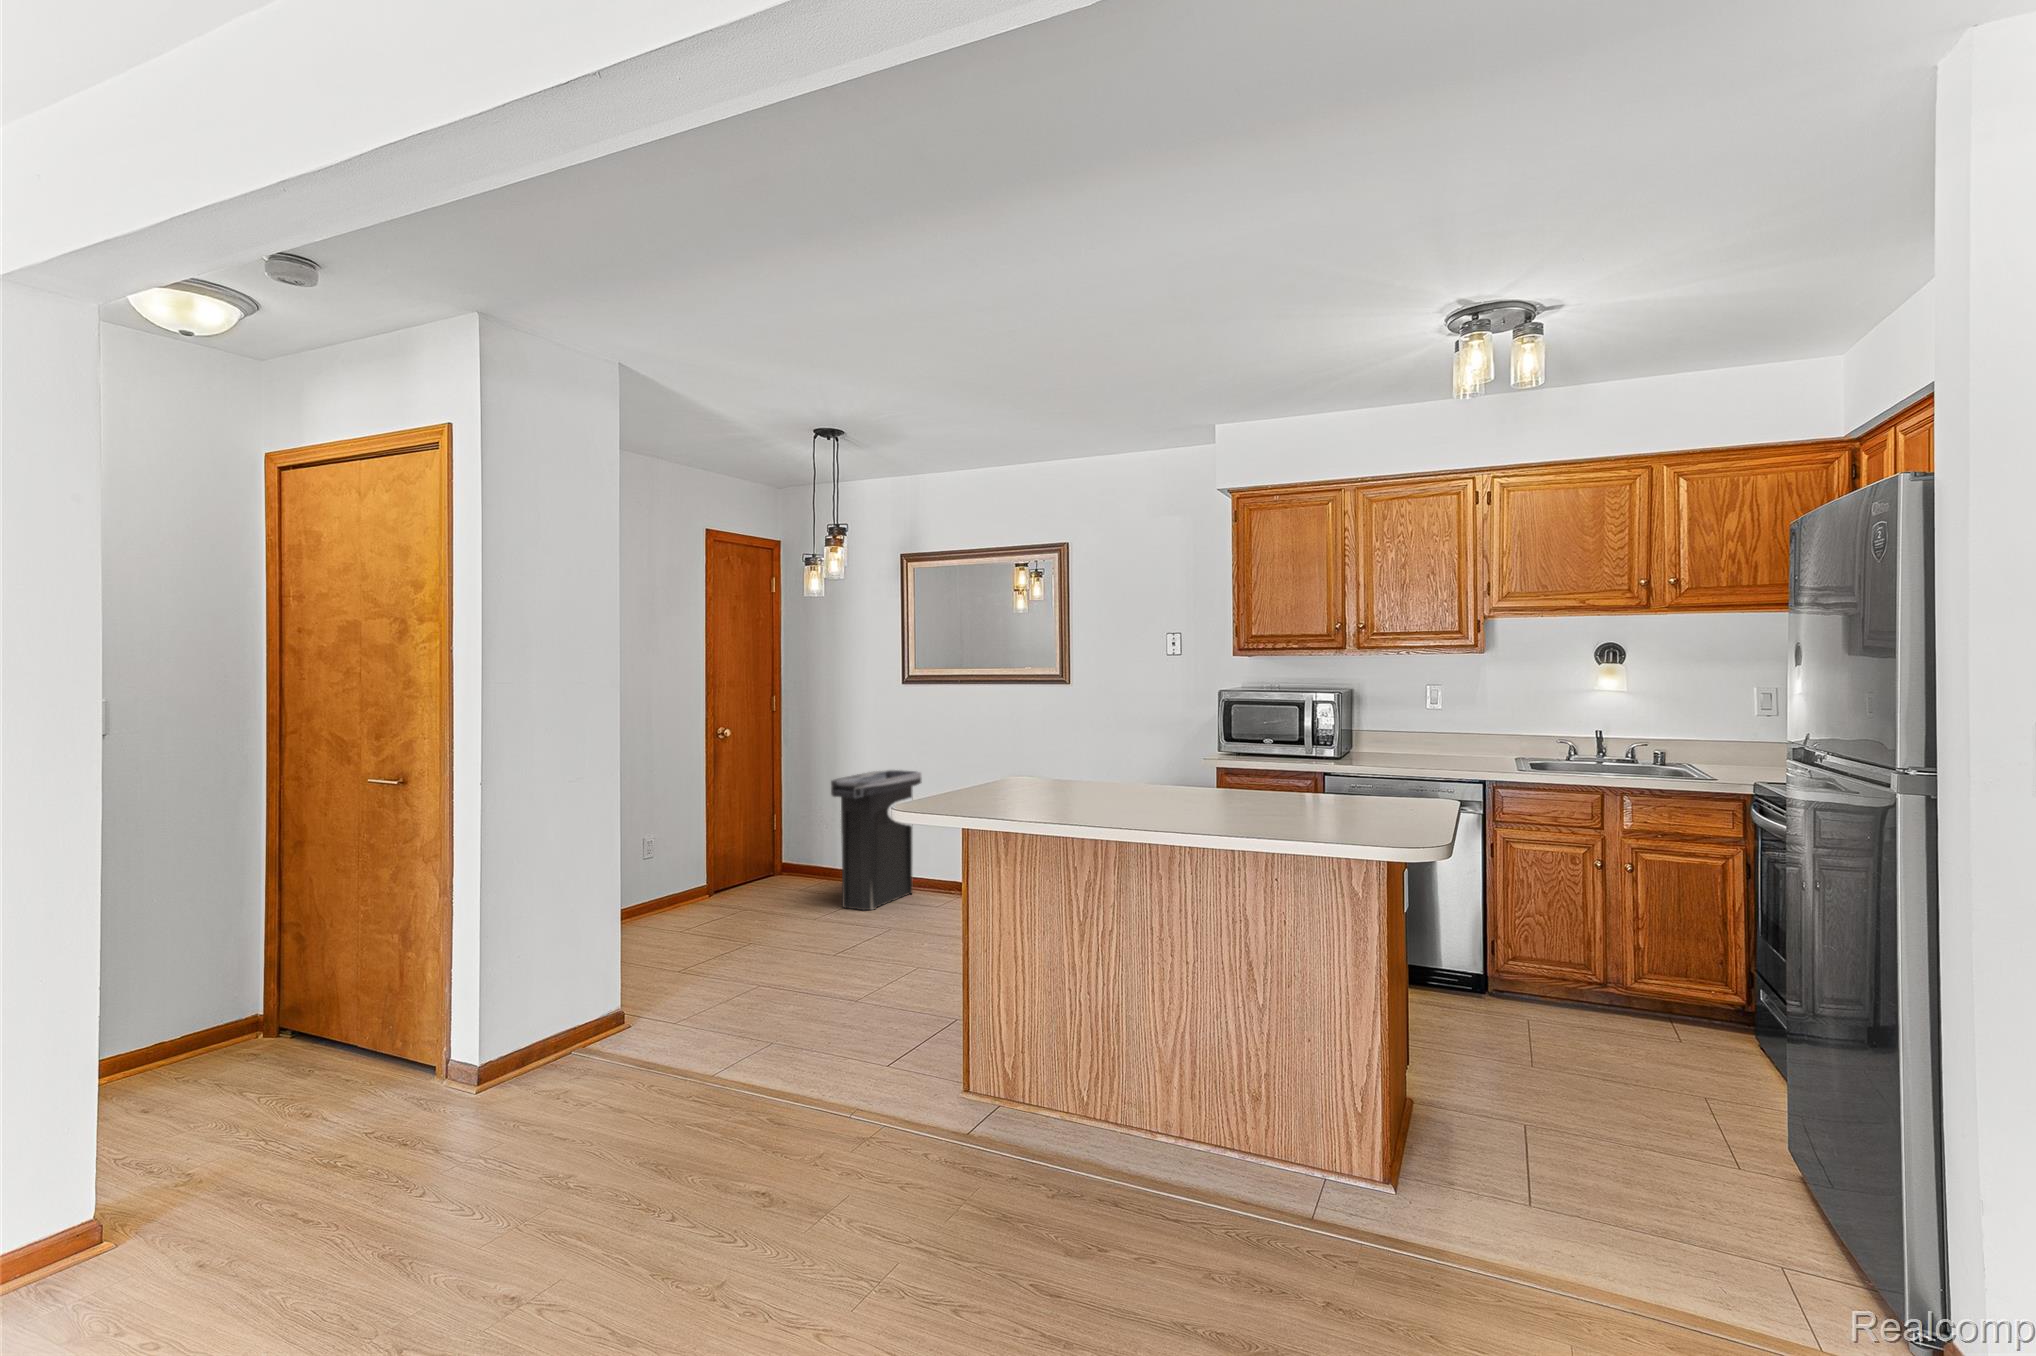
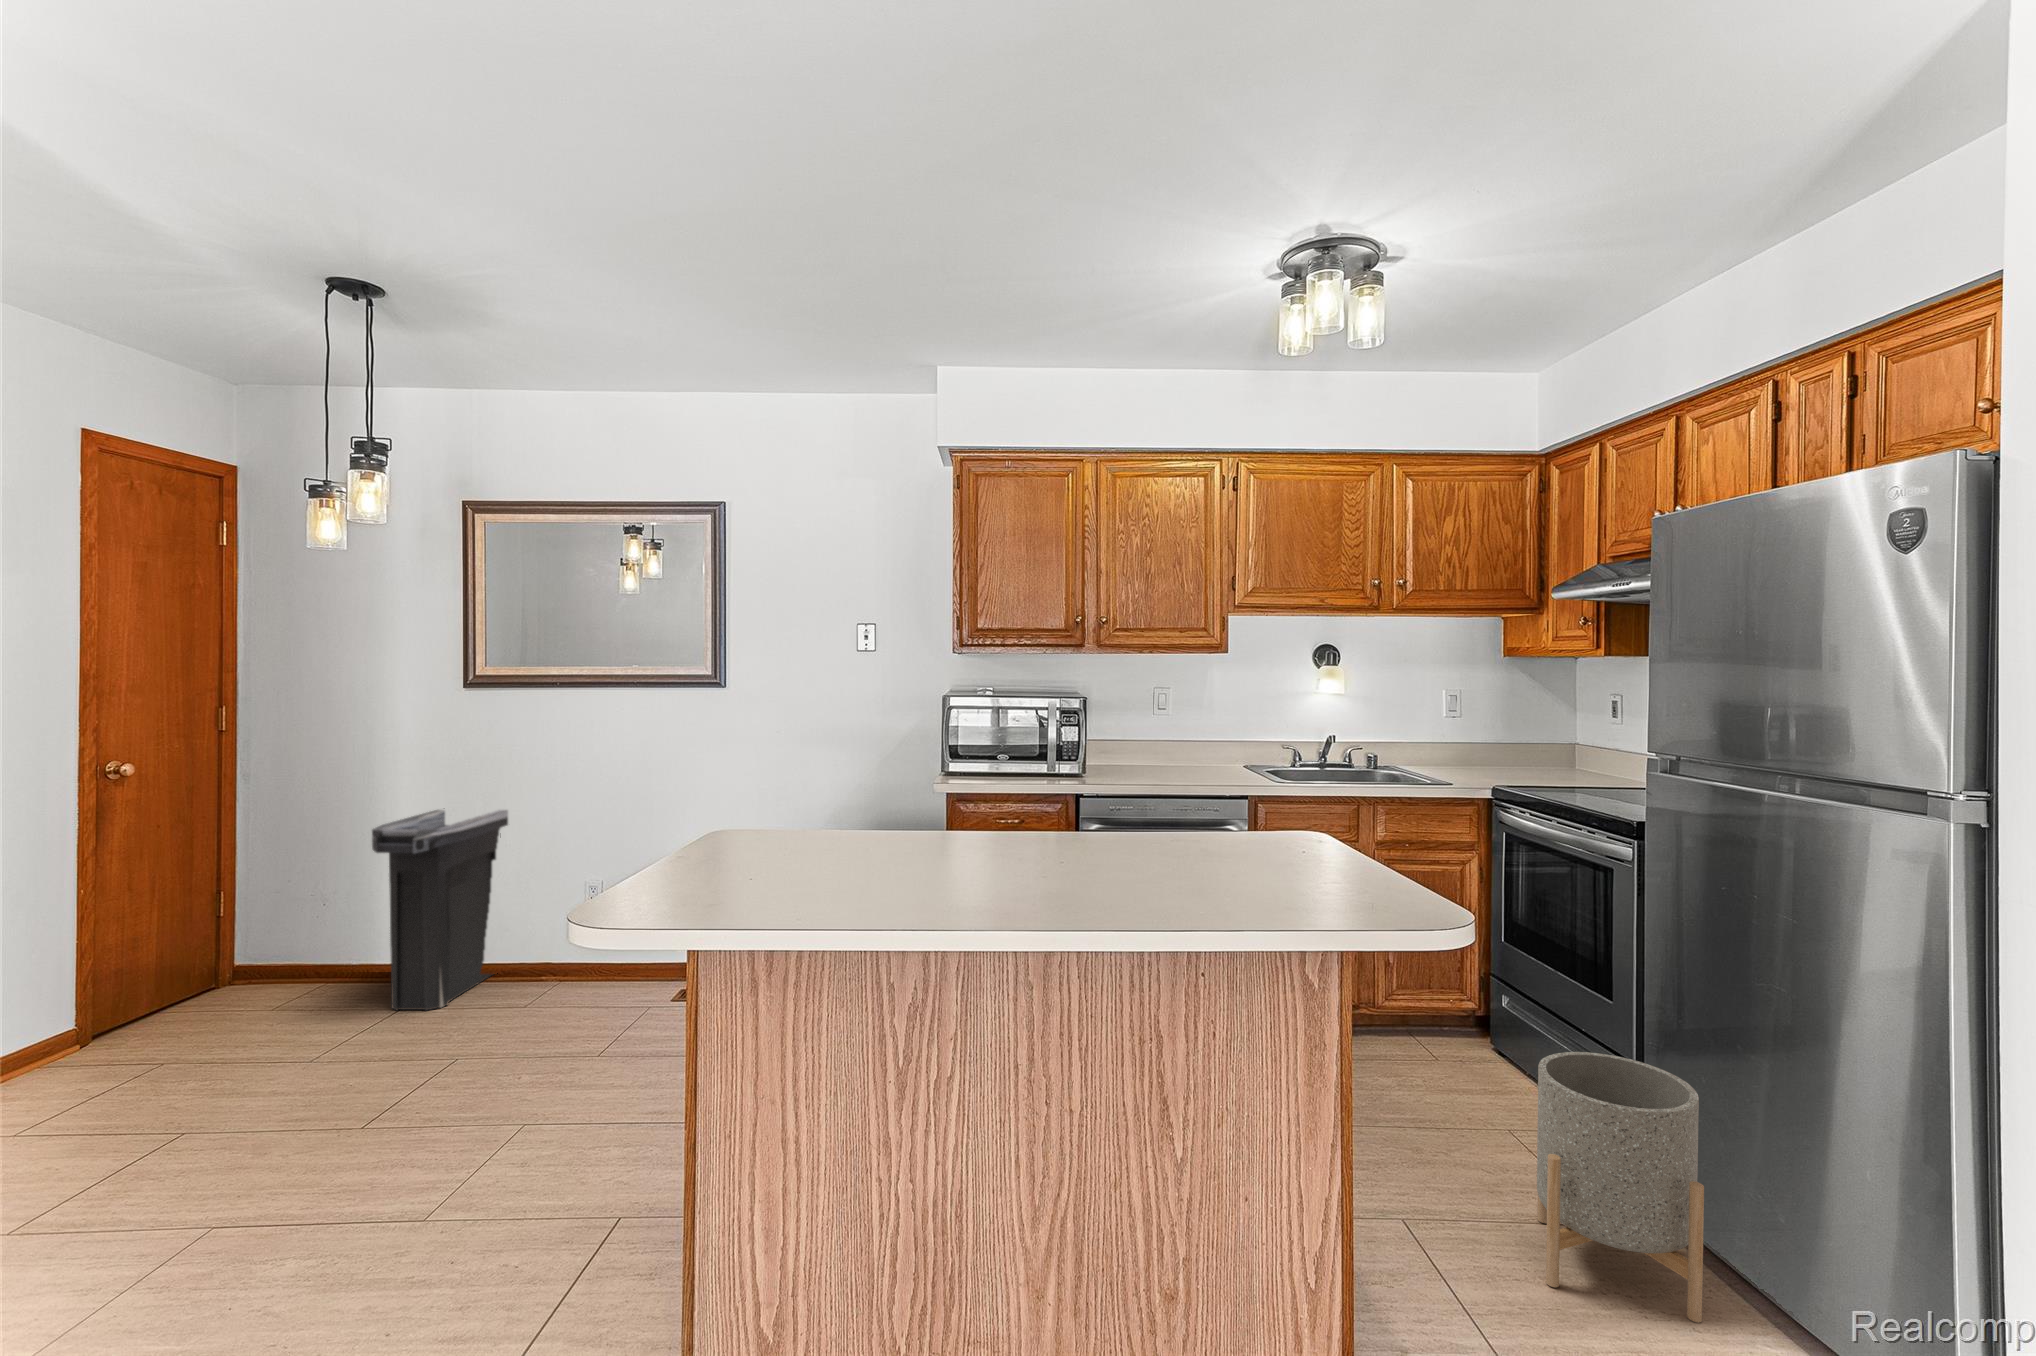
planter: none [1614,1002,1775,1225] -> present [1537,1052,1704,1322]

